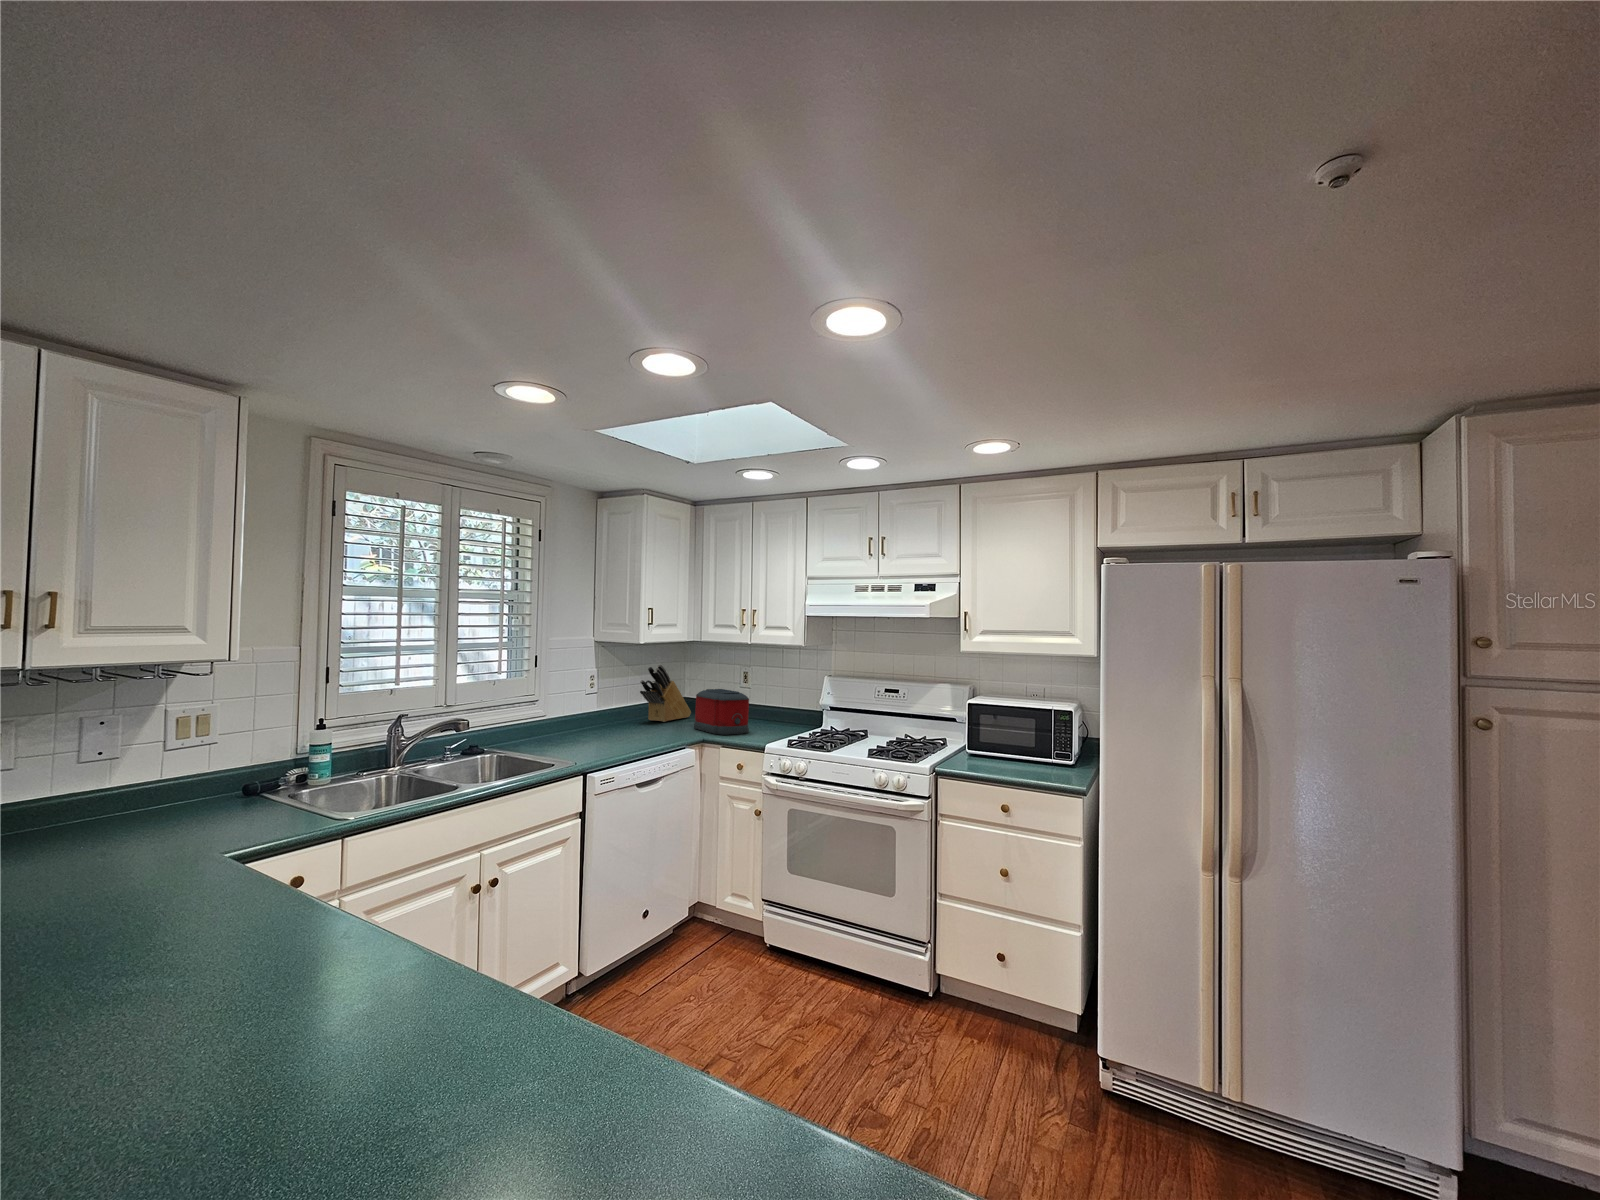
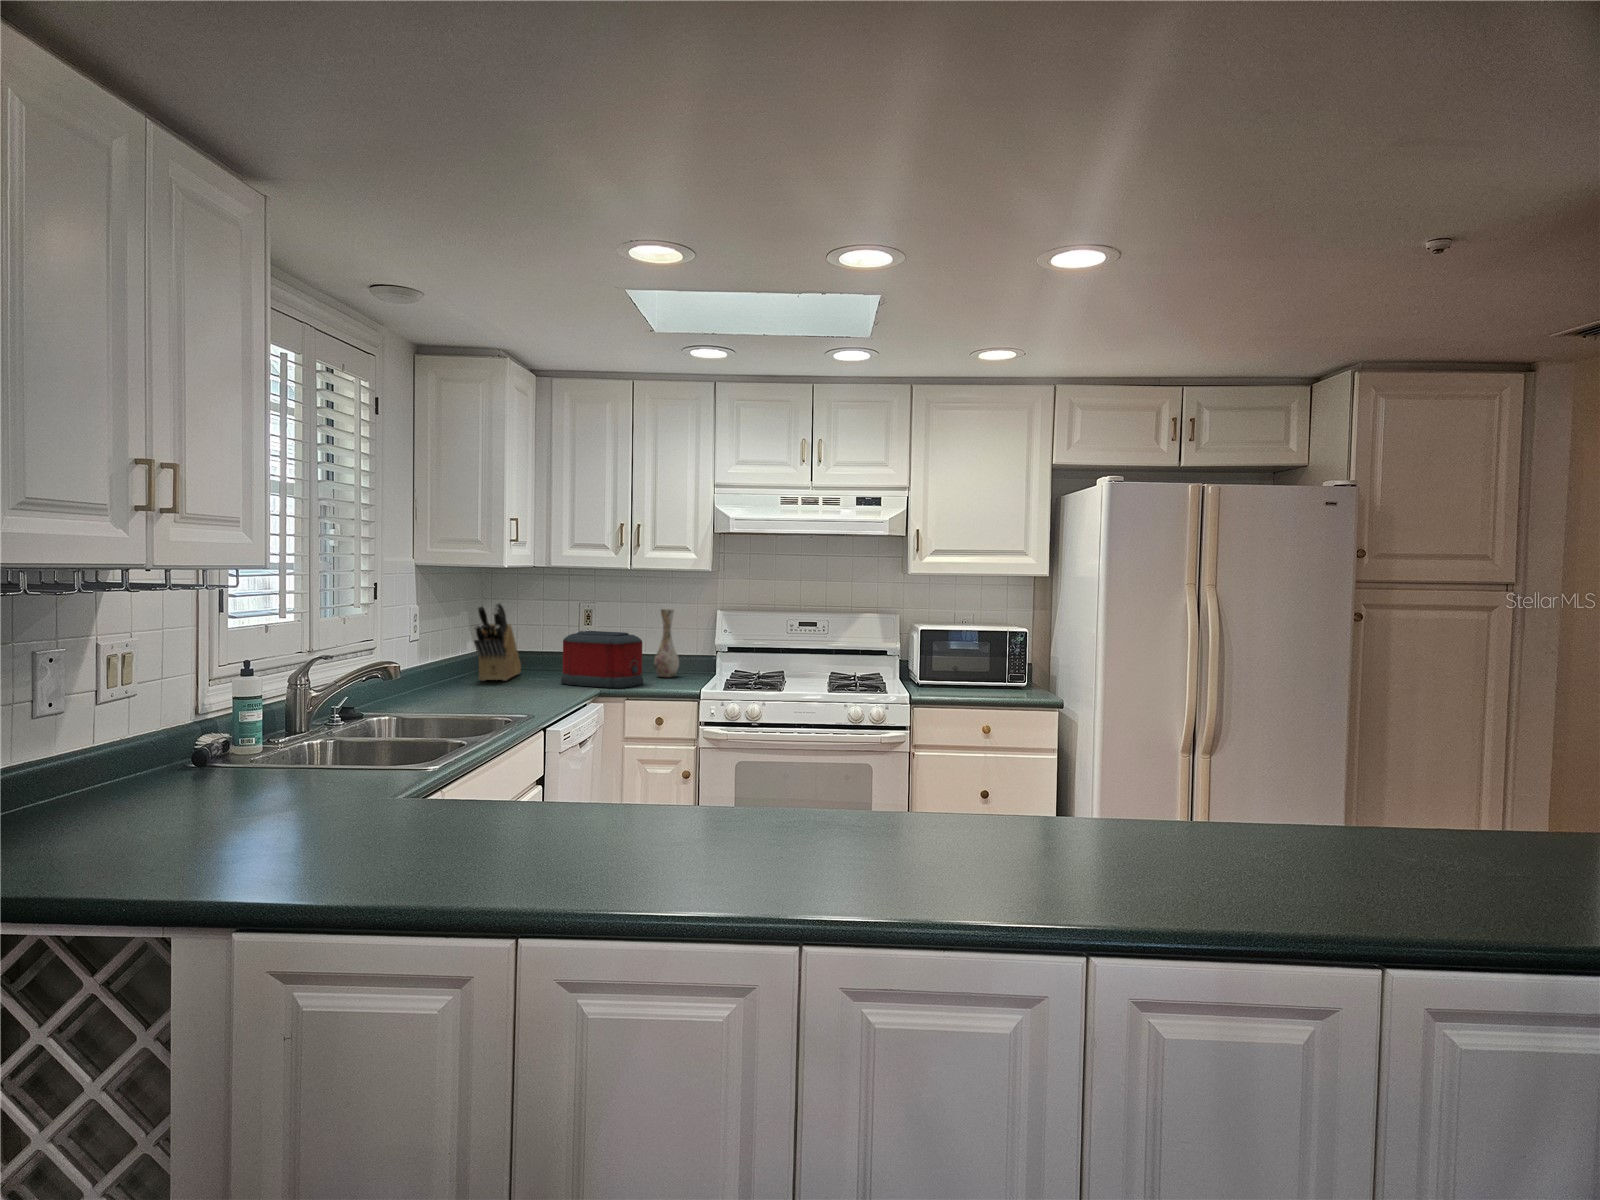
vase: none [772,674,792,729] -> present [654,609,679,677]

